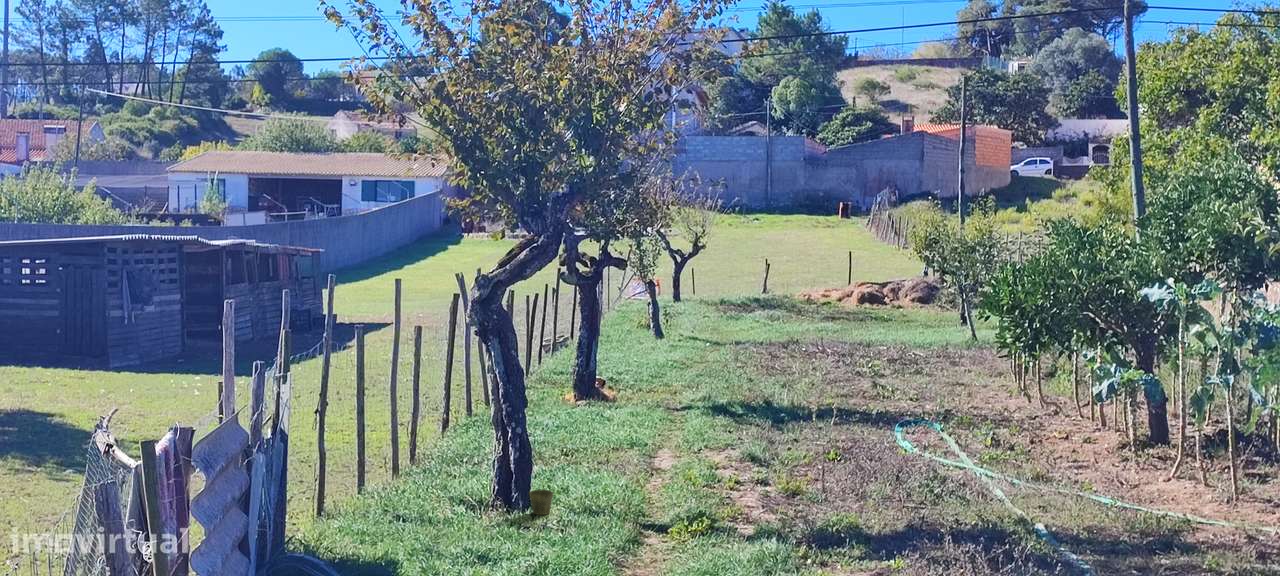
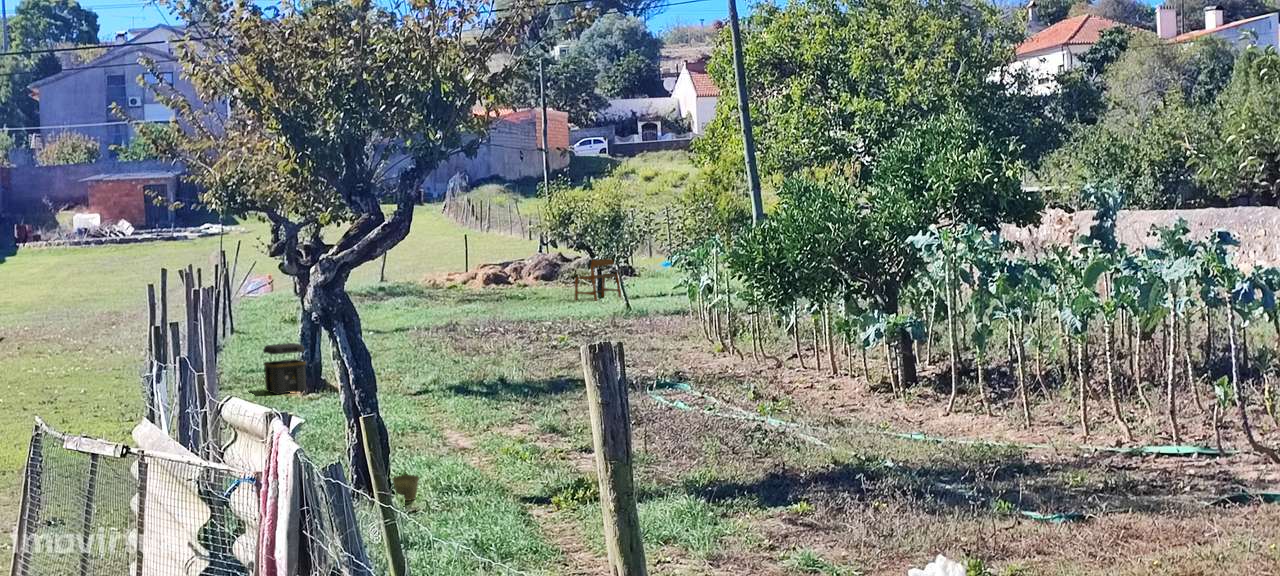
bench: none [930,285,979,328] -> present [575,259,621,301]
toolbox: none [545,349,580,396] -> present [263,343,306,394]

